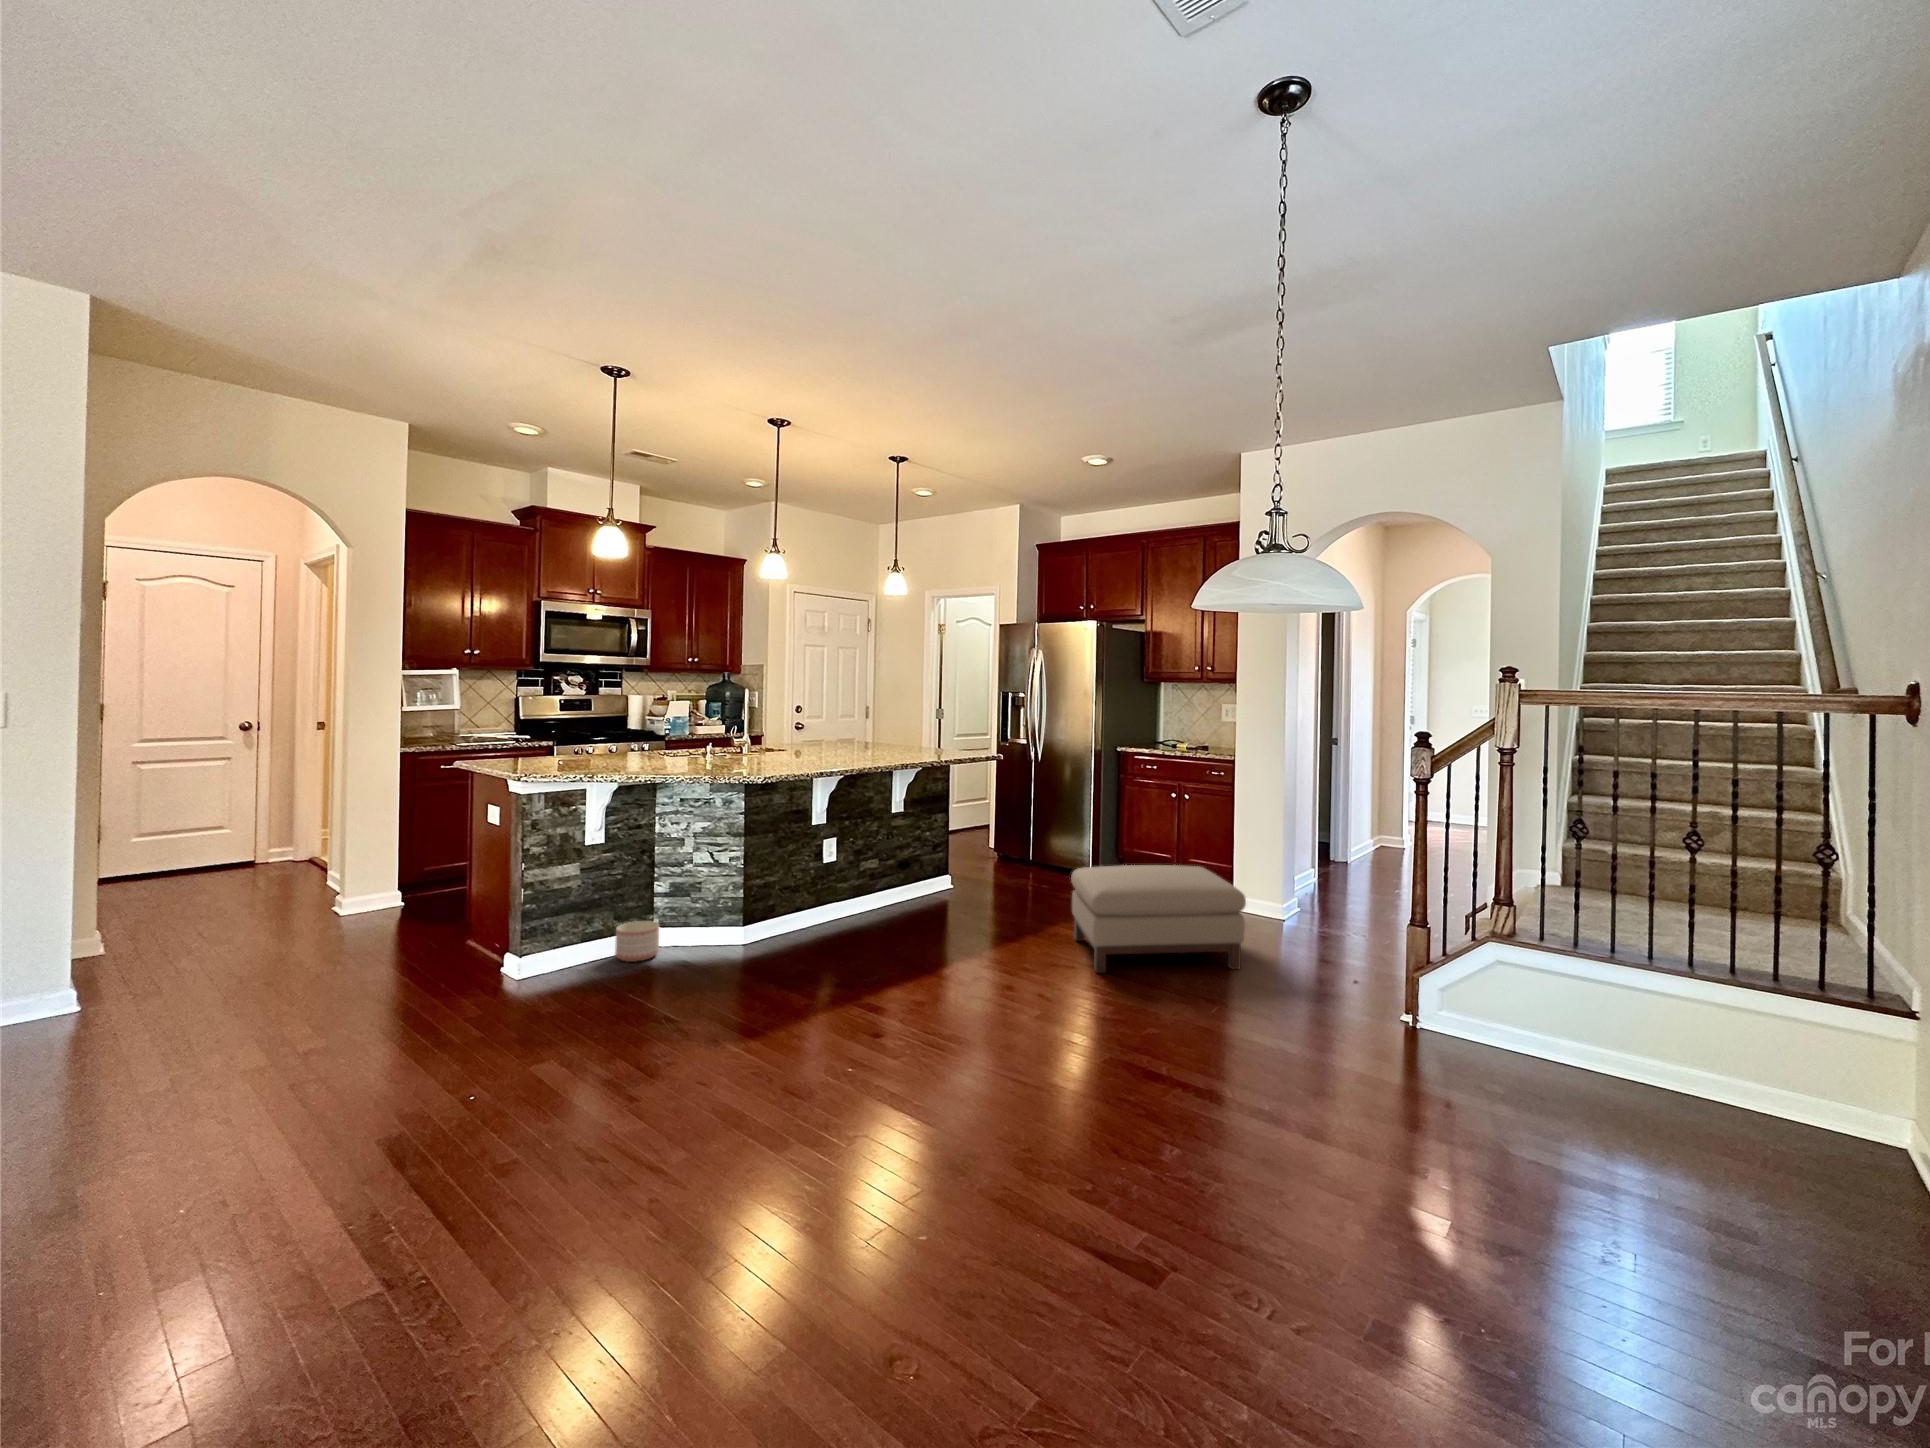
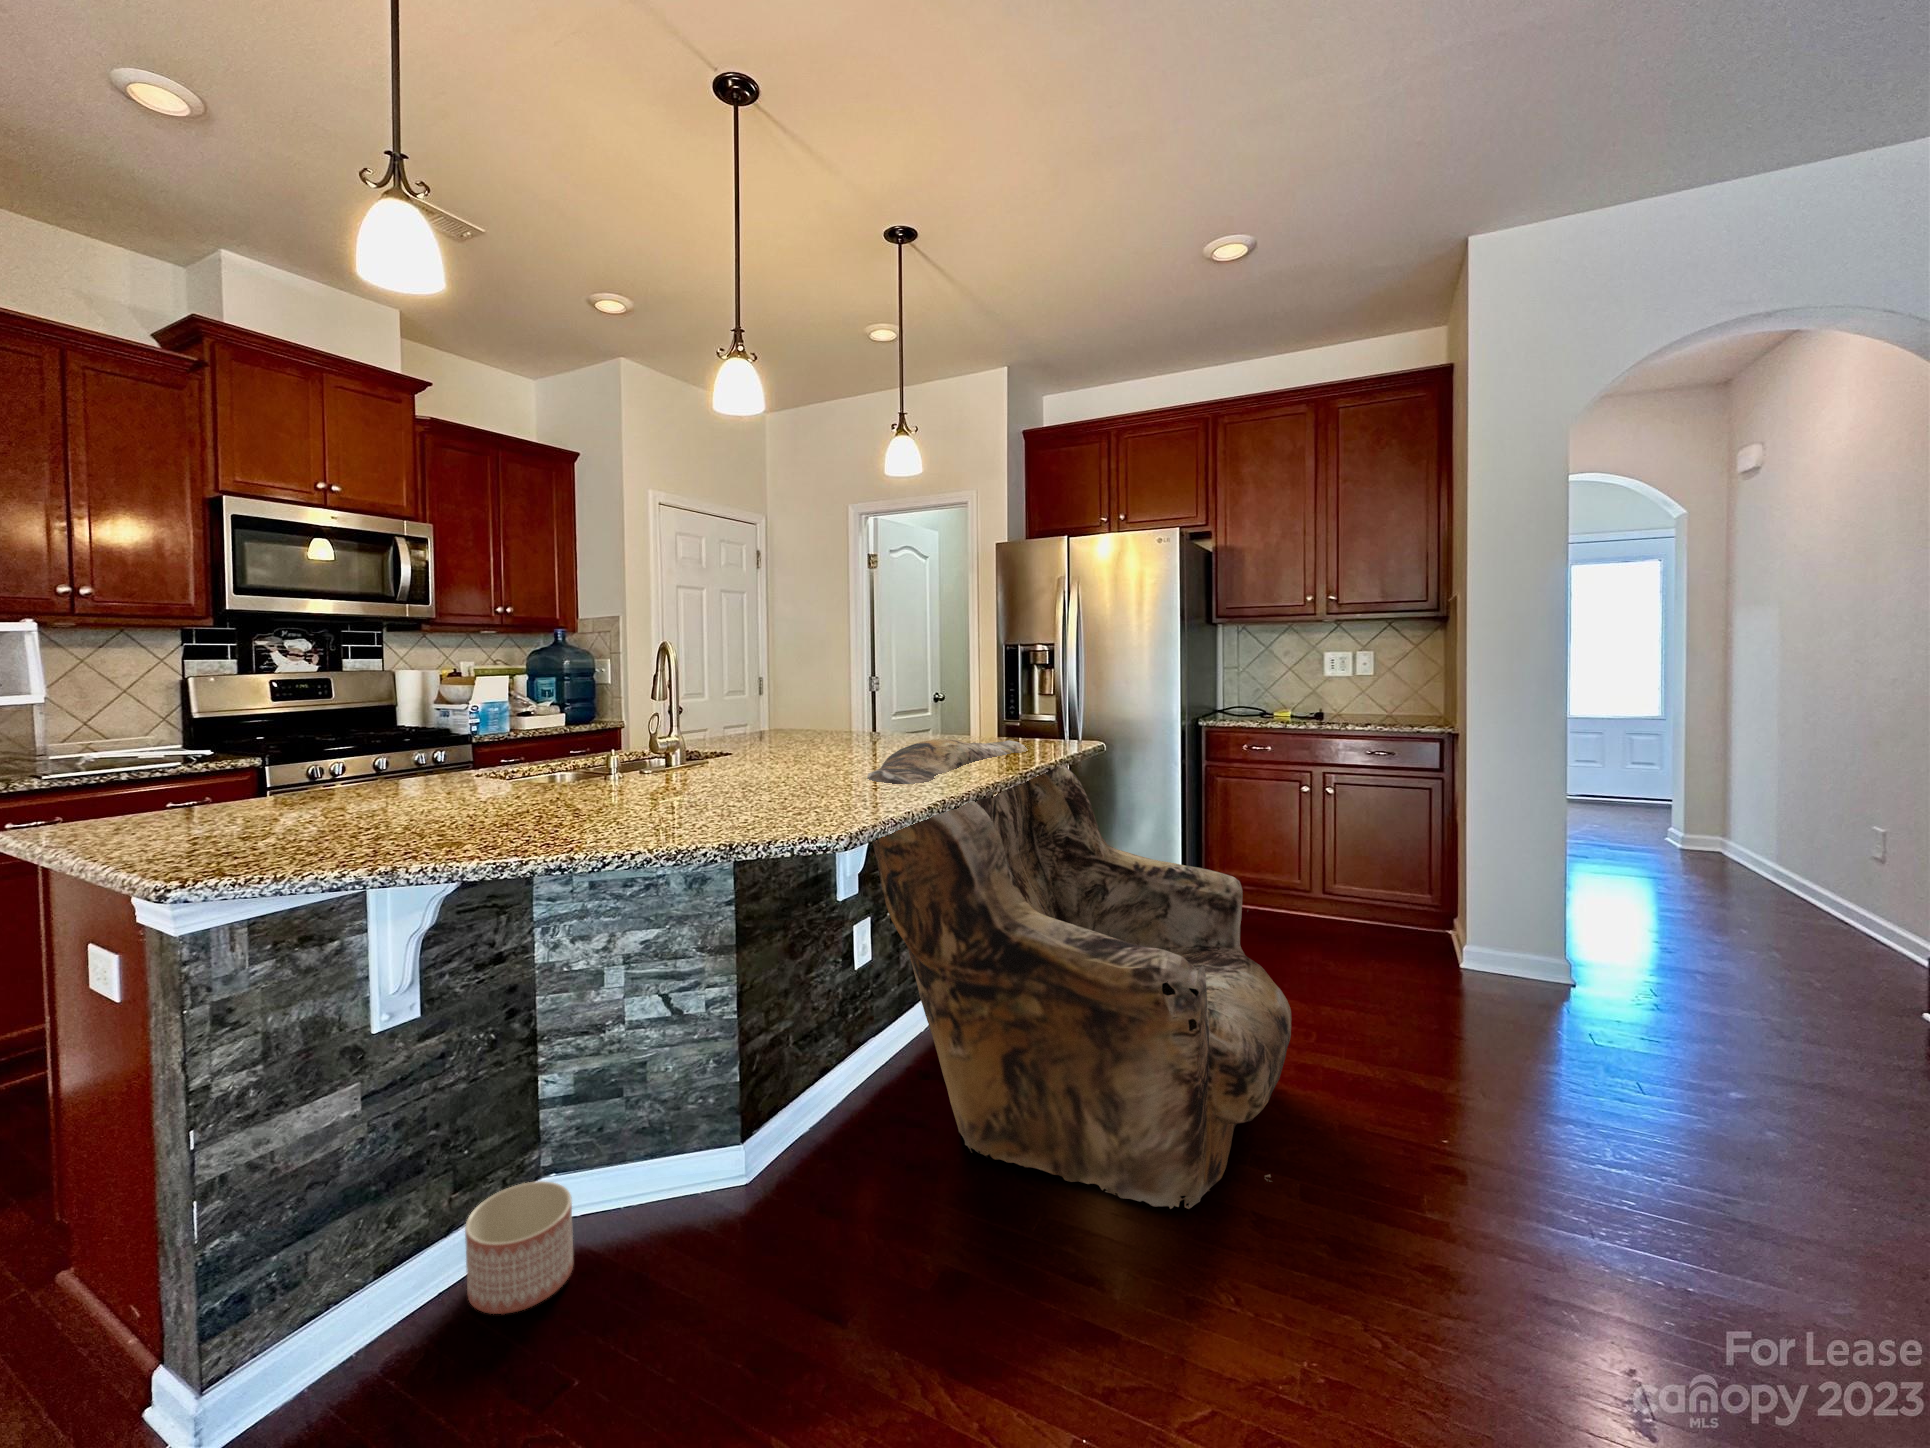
armchair: none [816,747,1024,961] -> present [867,739,1291,1209]
ottoman: present [1071,865,1246,973] -> none [1352,924,1783,1194]

